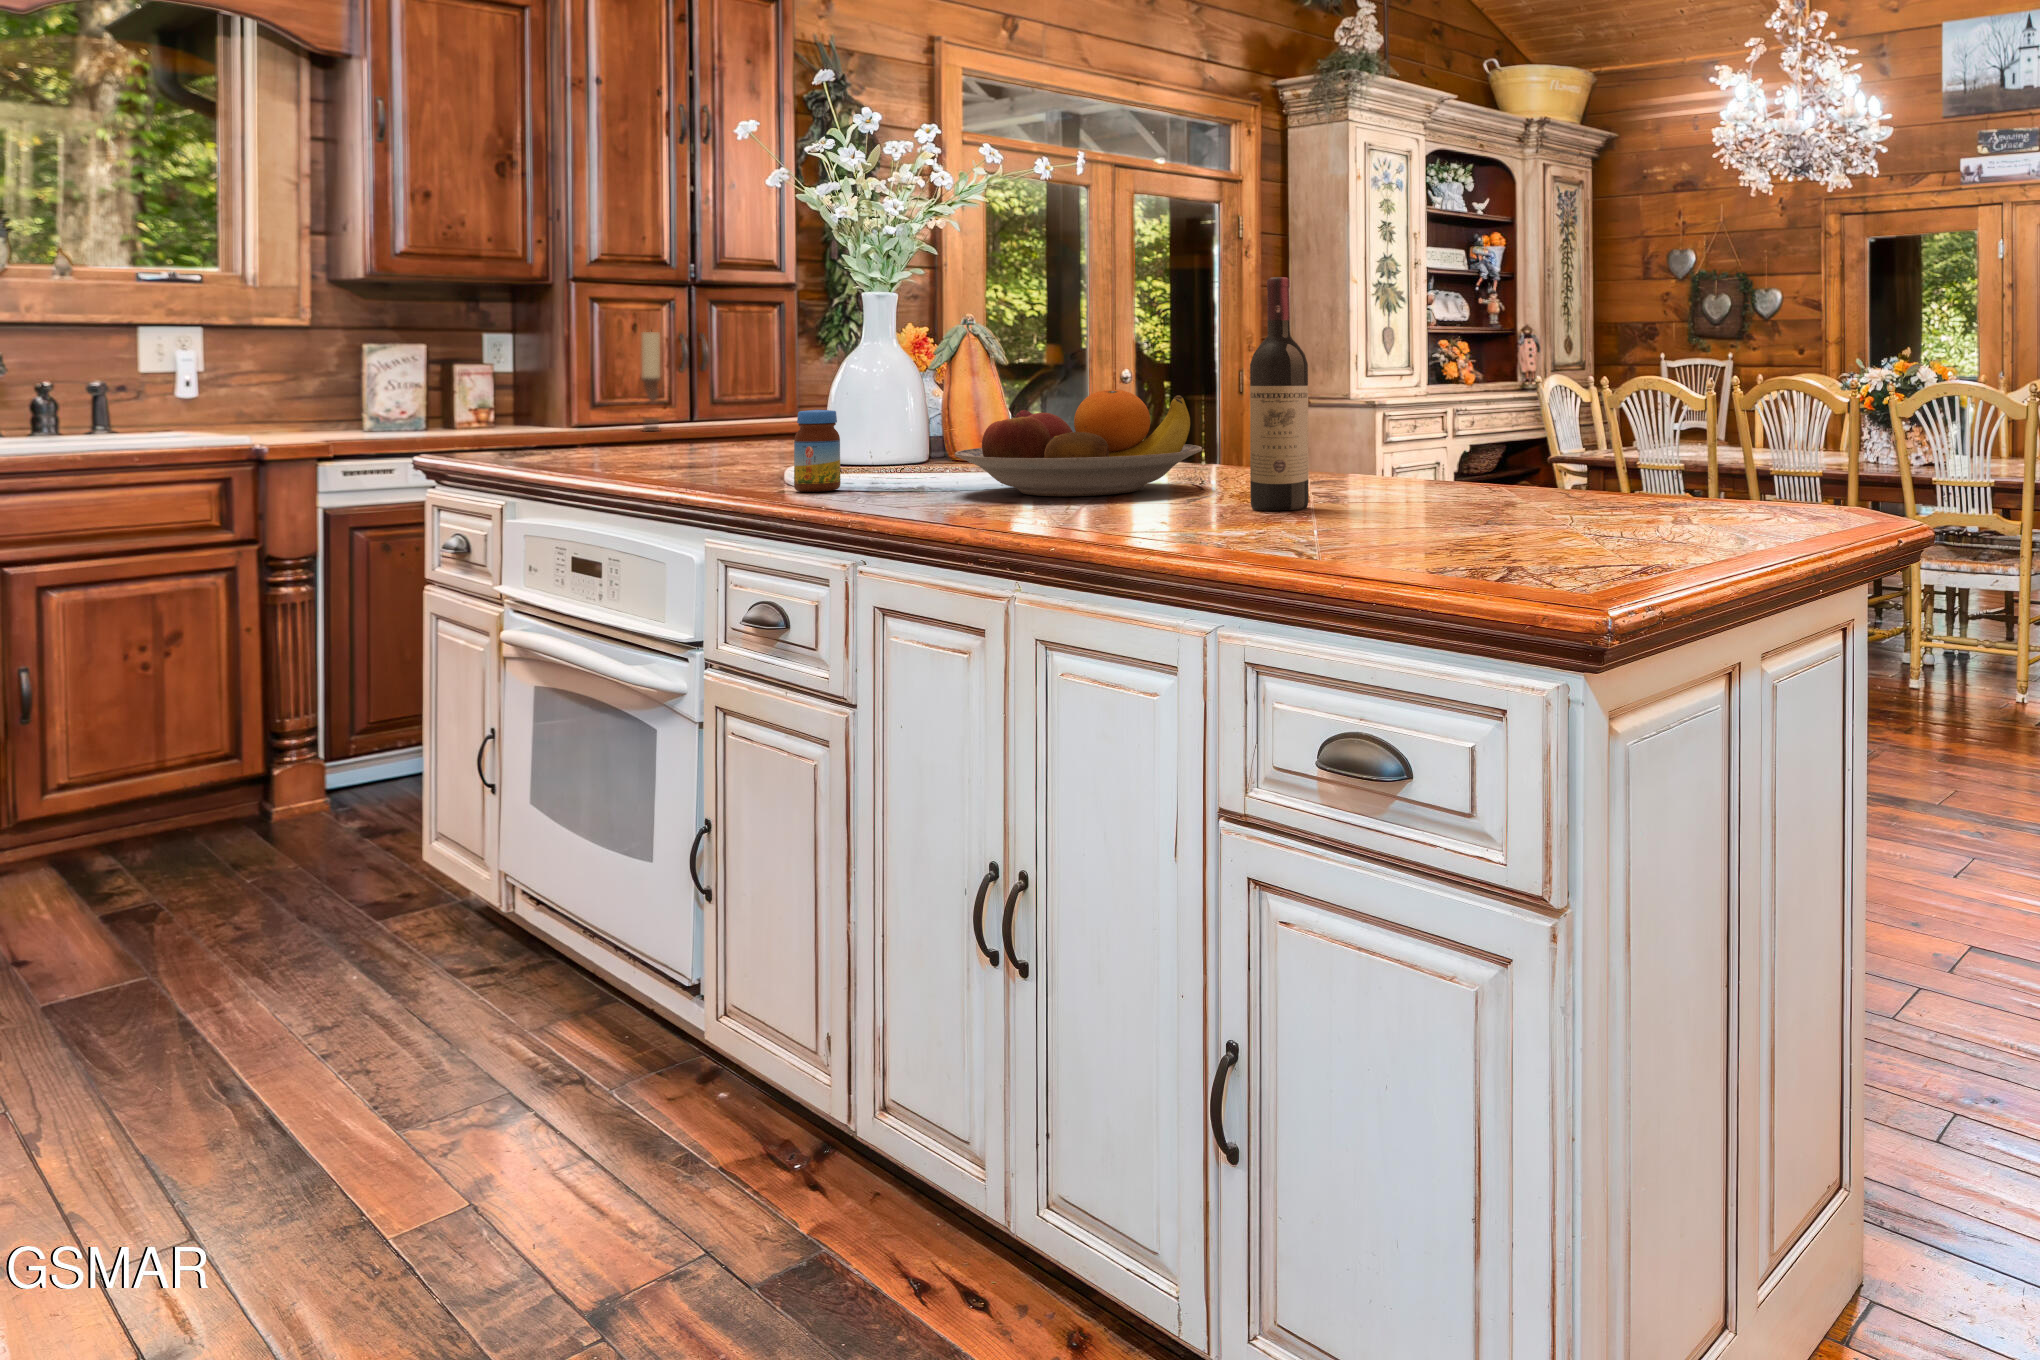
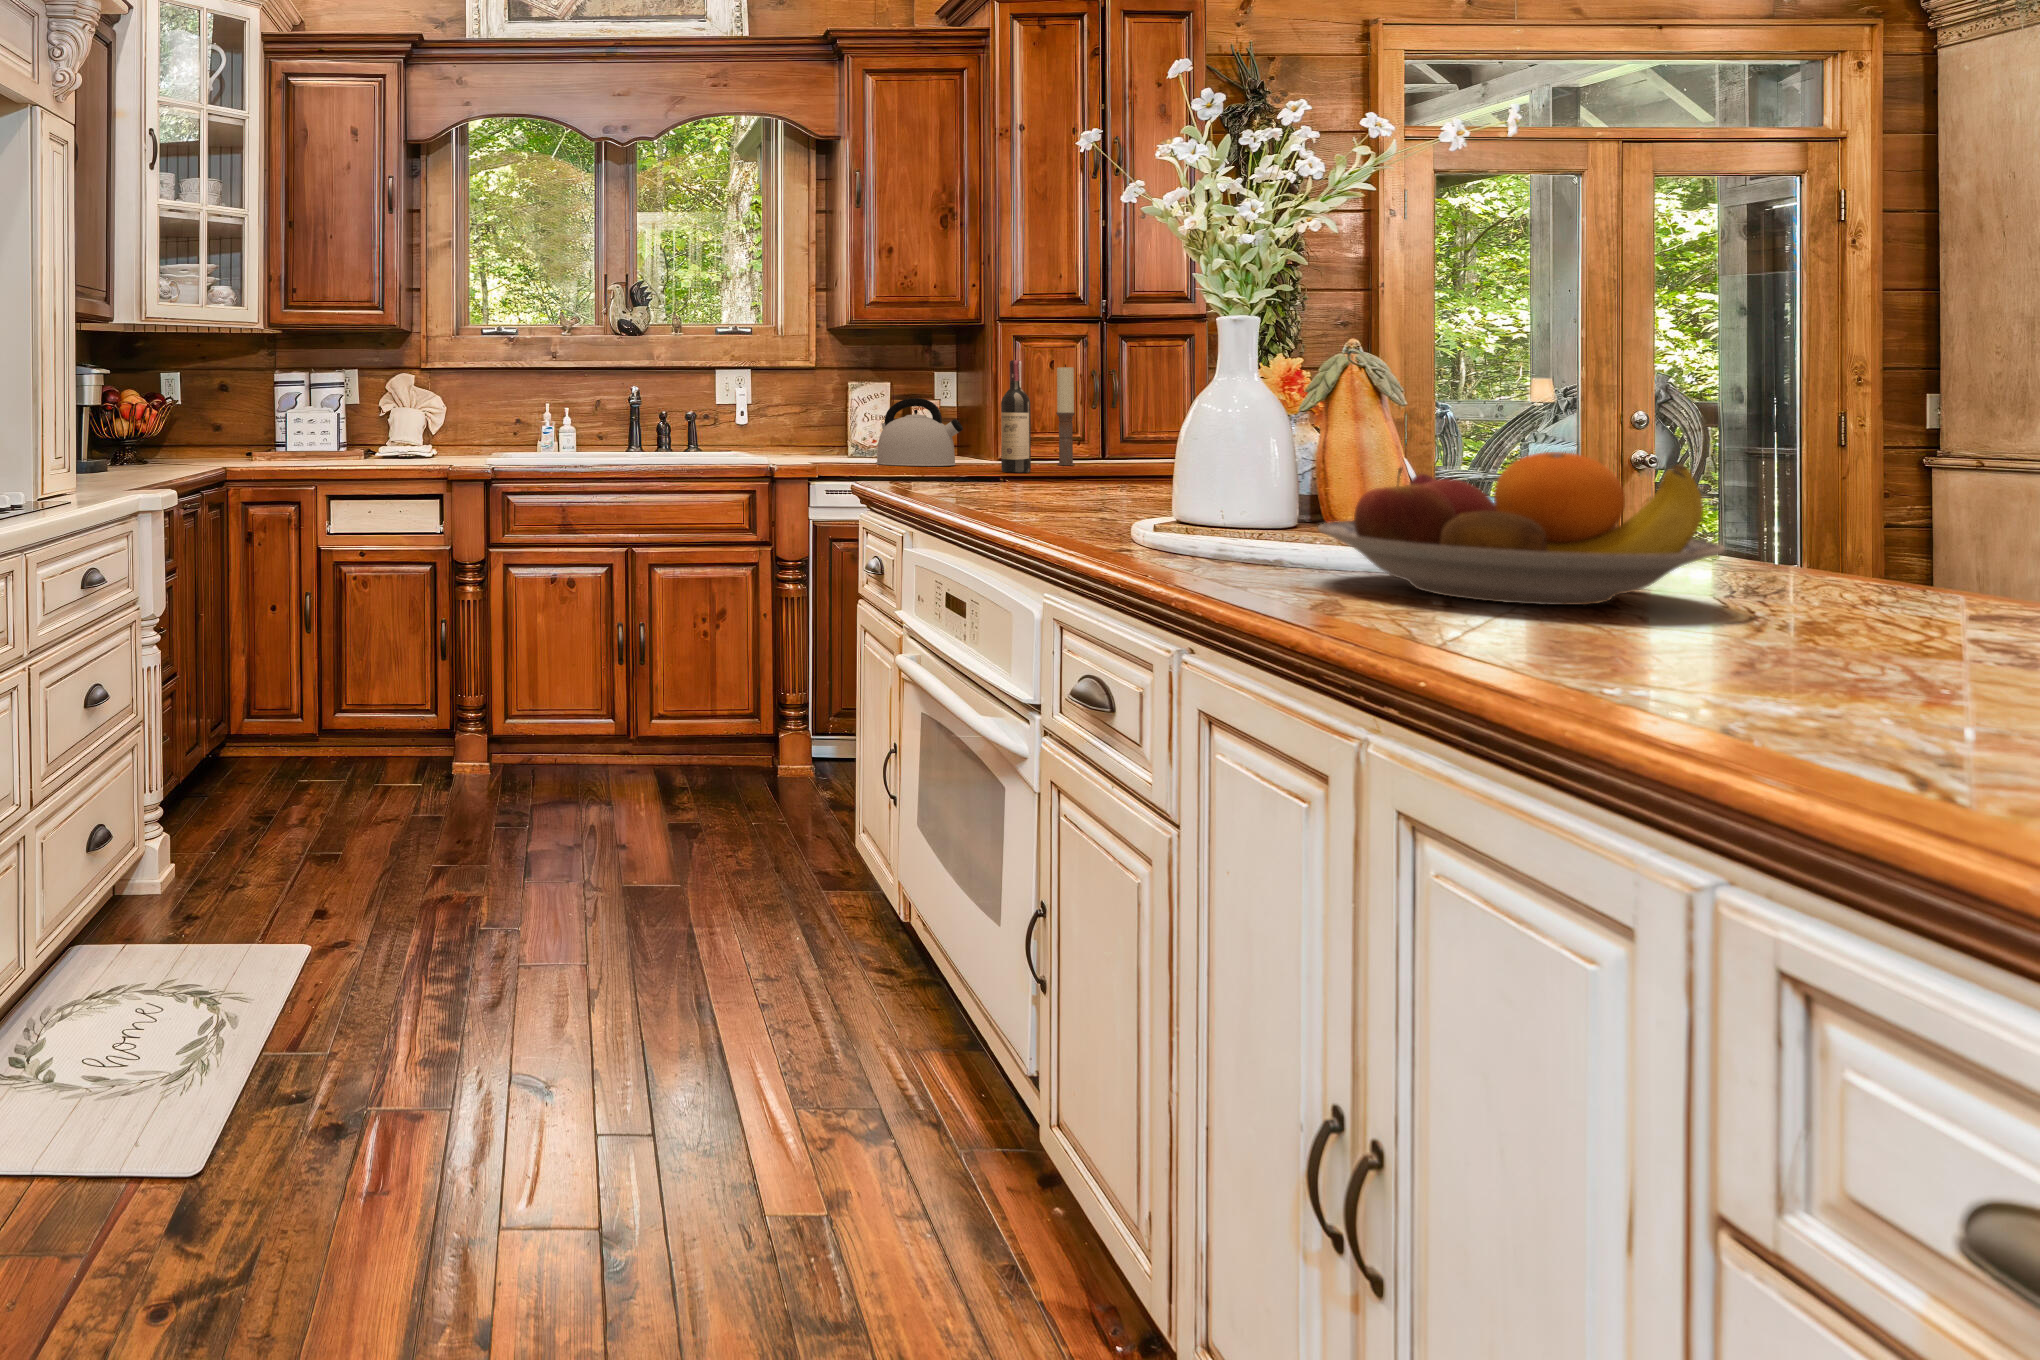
wine bottle: present [1250,277,1309,510] -> present [1001,360,1031,472]
kettle: none [416,364,533,440] -> present [876,398,963,466]
jar: present [794,410,840,492] -> none [1134,462,1186,556]

